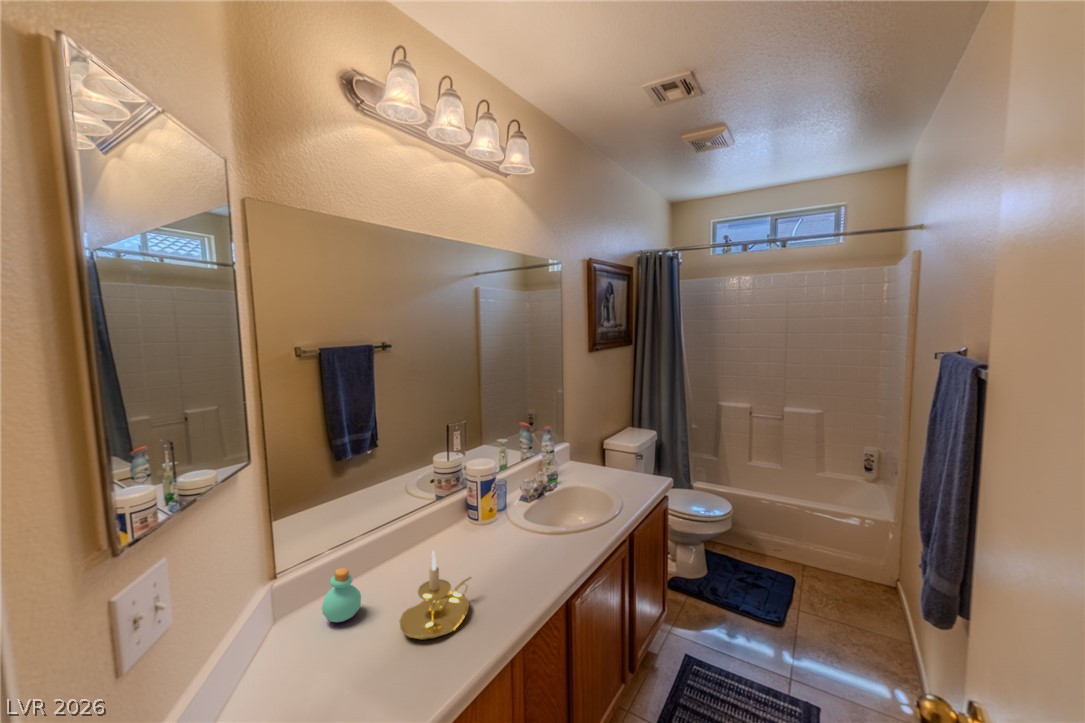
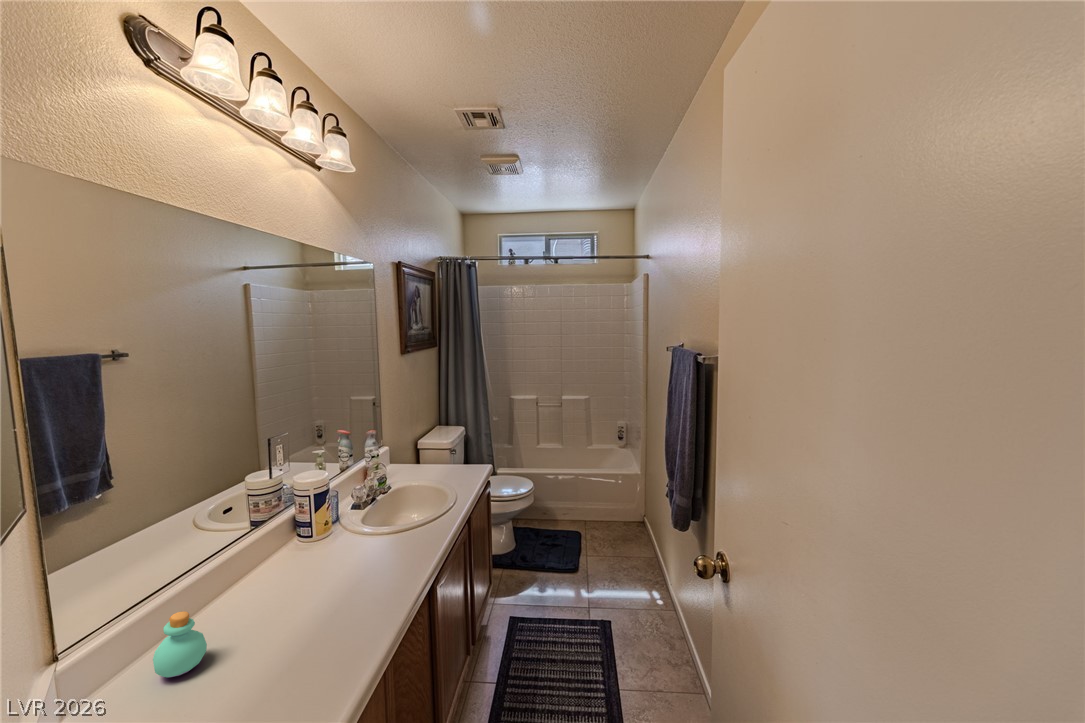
candle holder: present [400,551,471,640] -> none [269,561,345,656]

